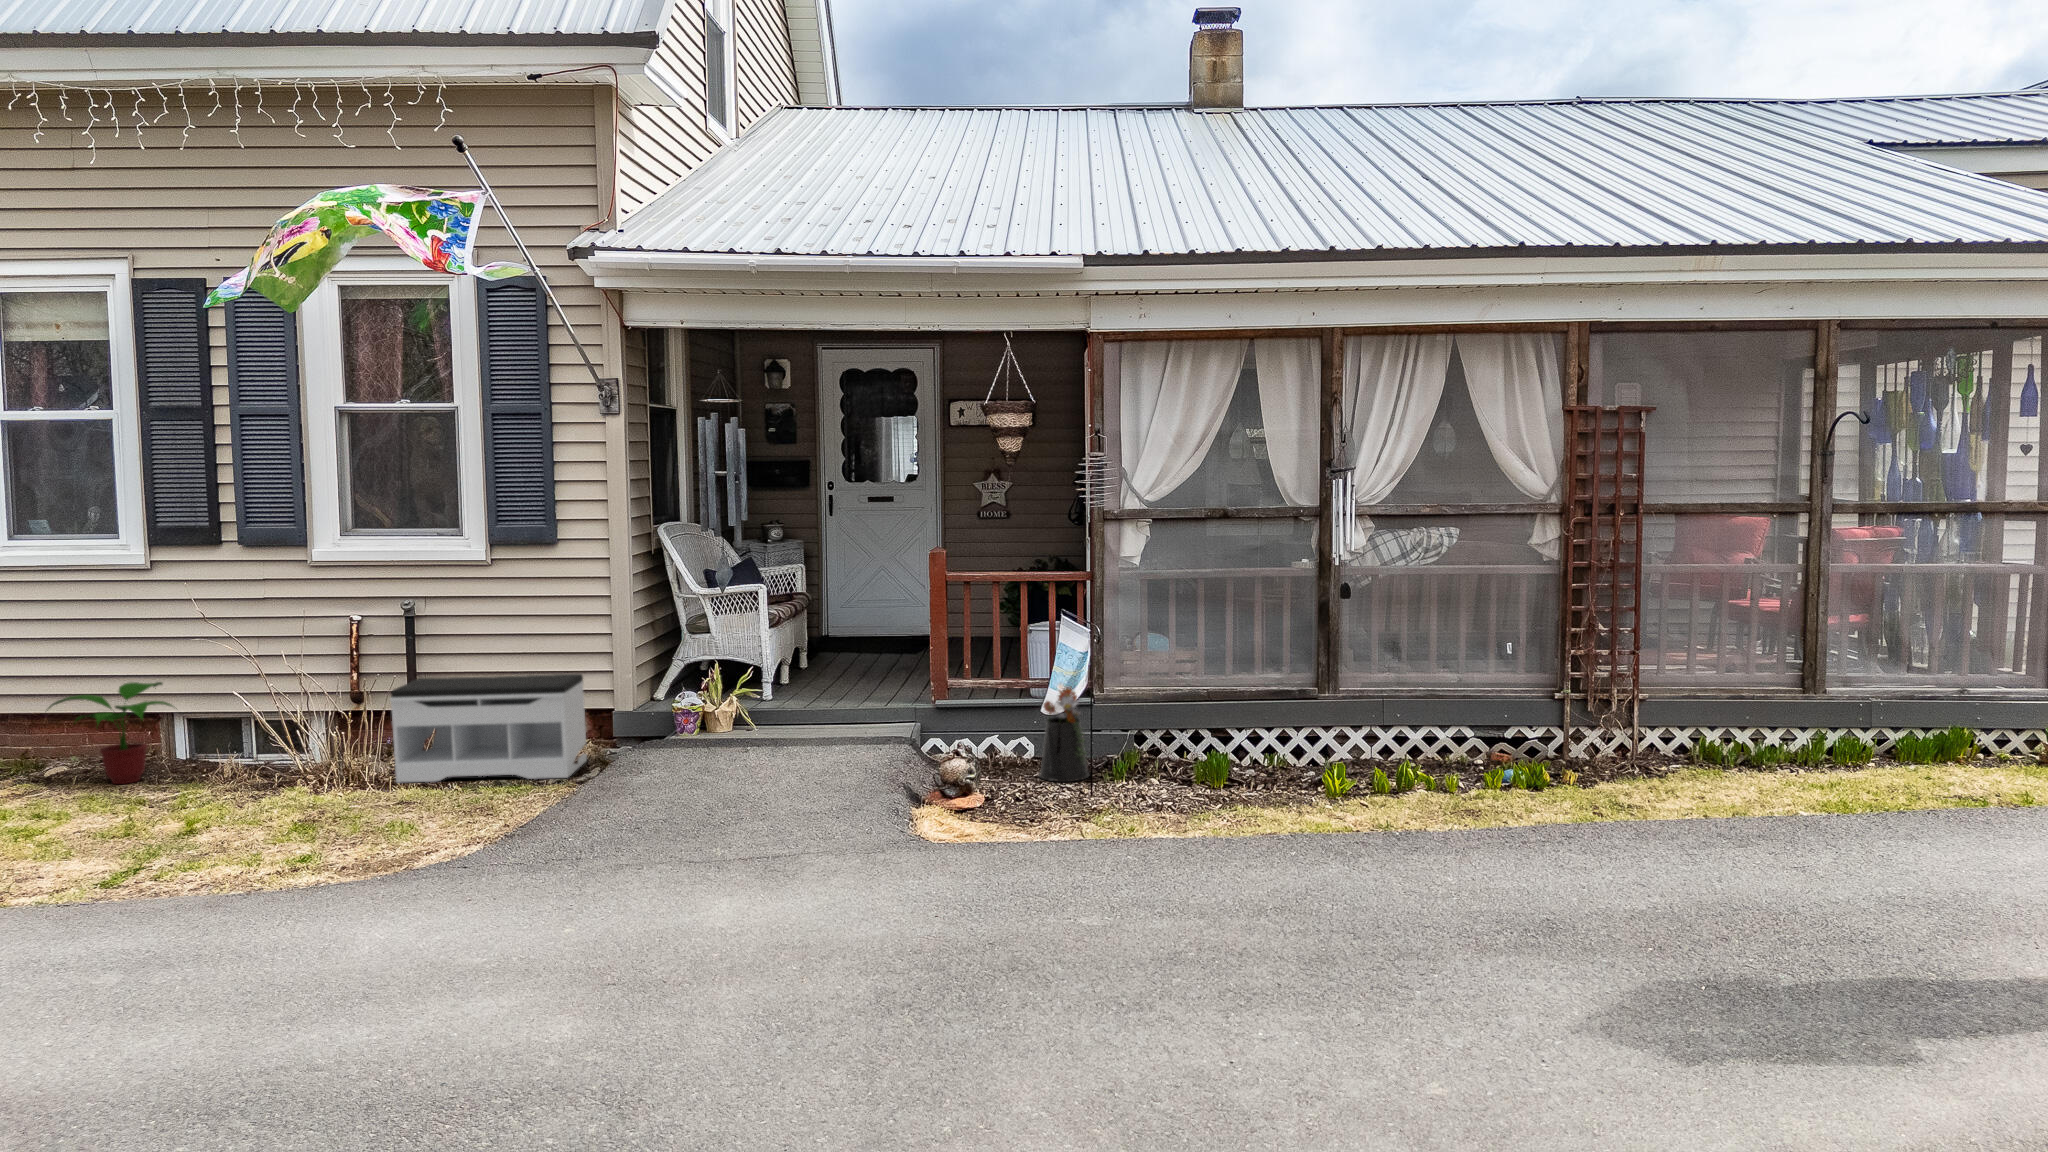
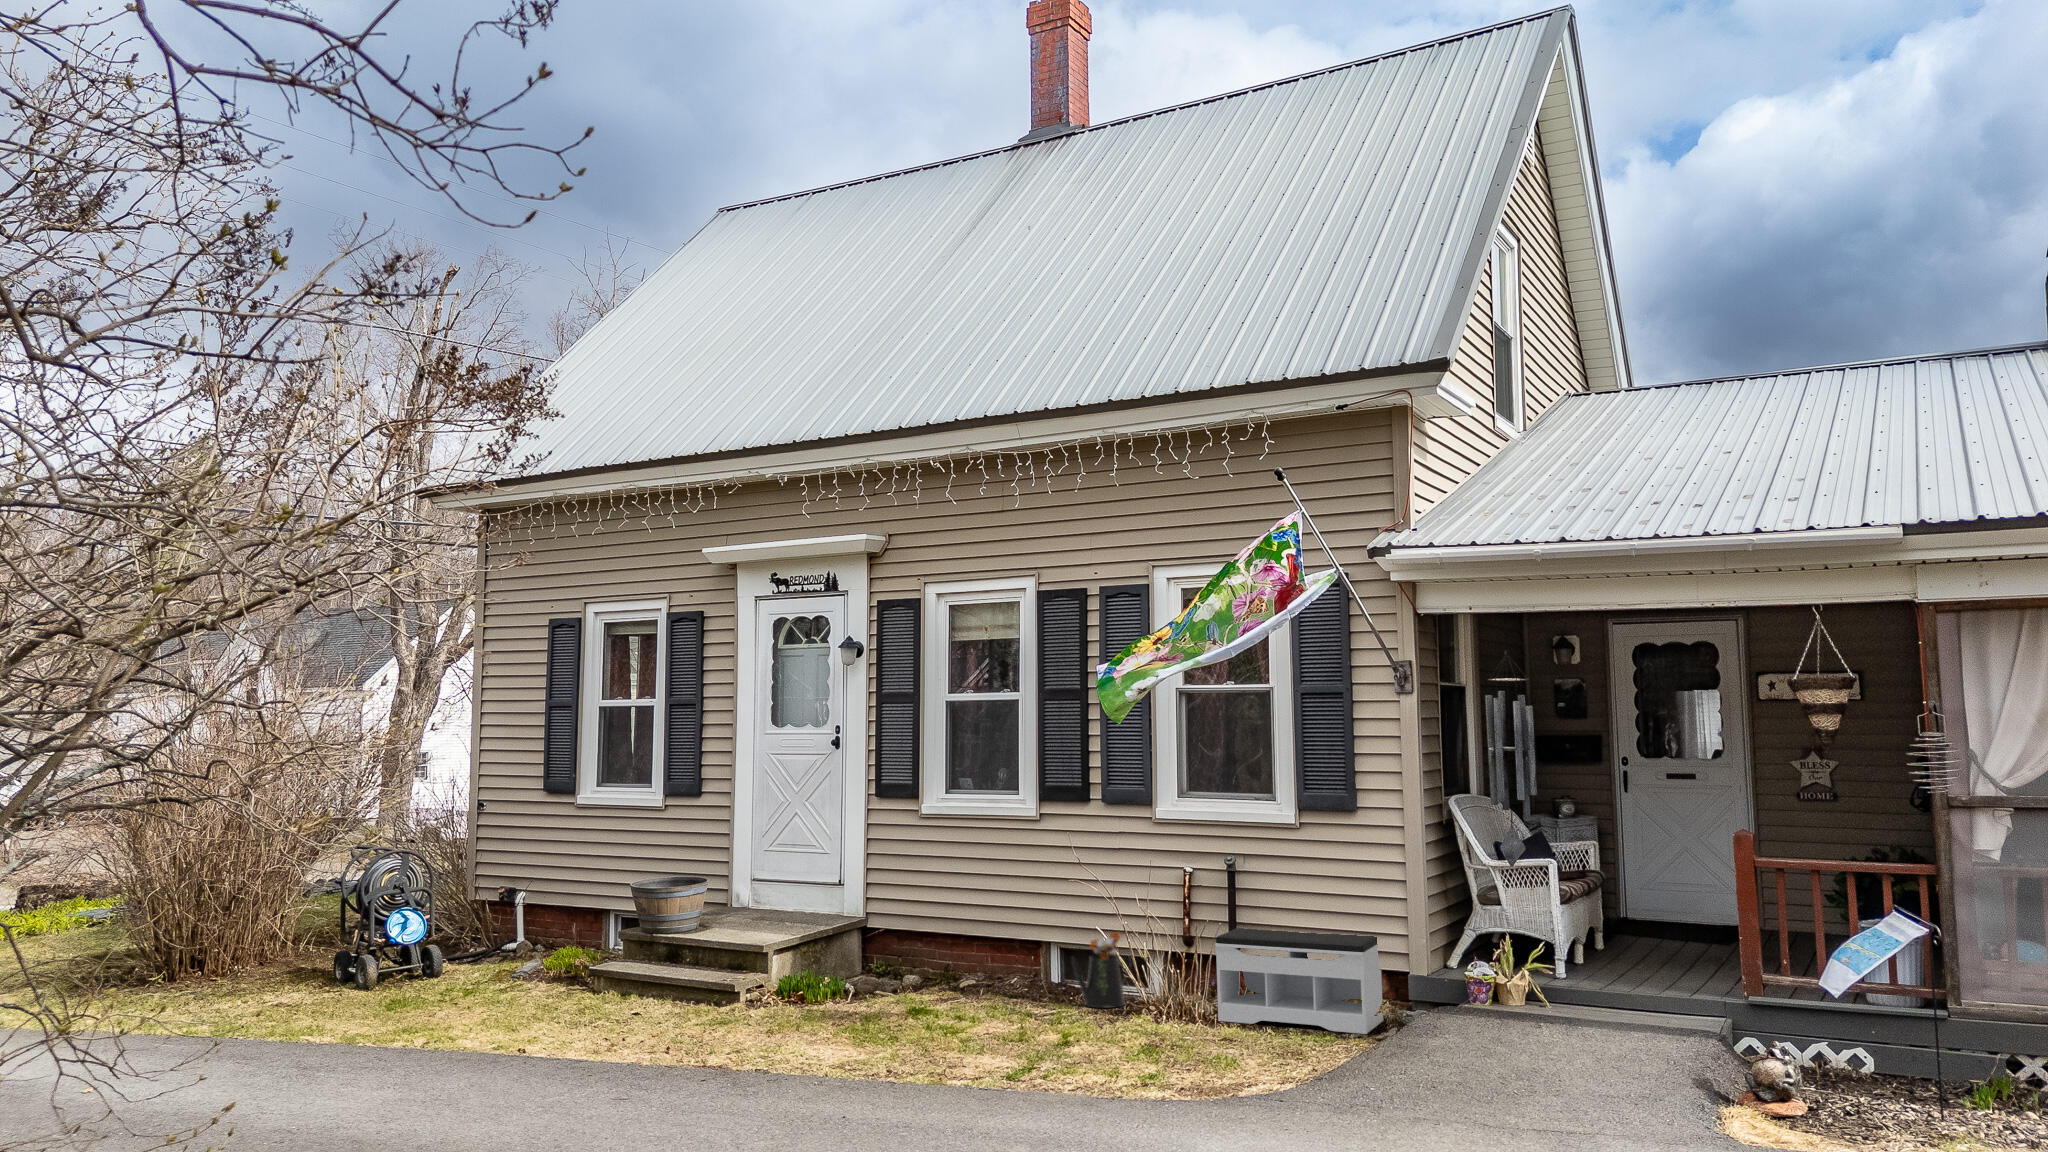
potted plant: present [47,682,172,784] -> none [965,914,1054,997]
watering can: present [1039,689,1089,782] -> present [1071,932,1132,1008]

